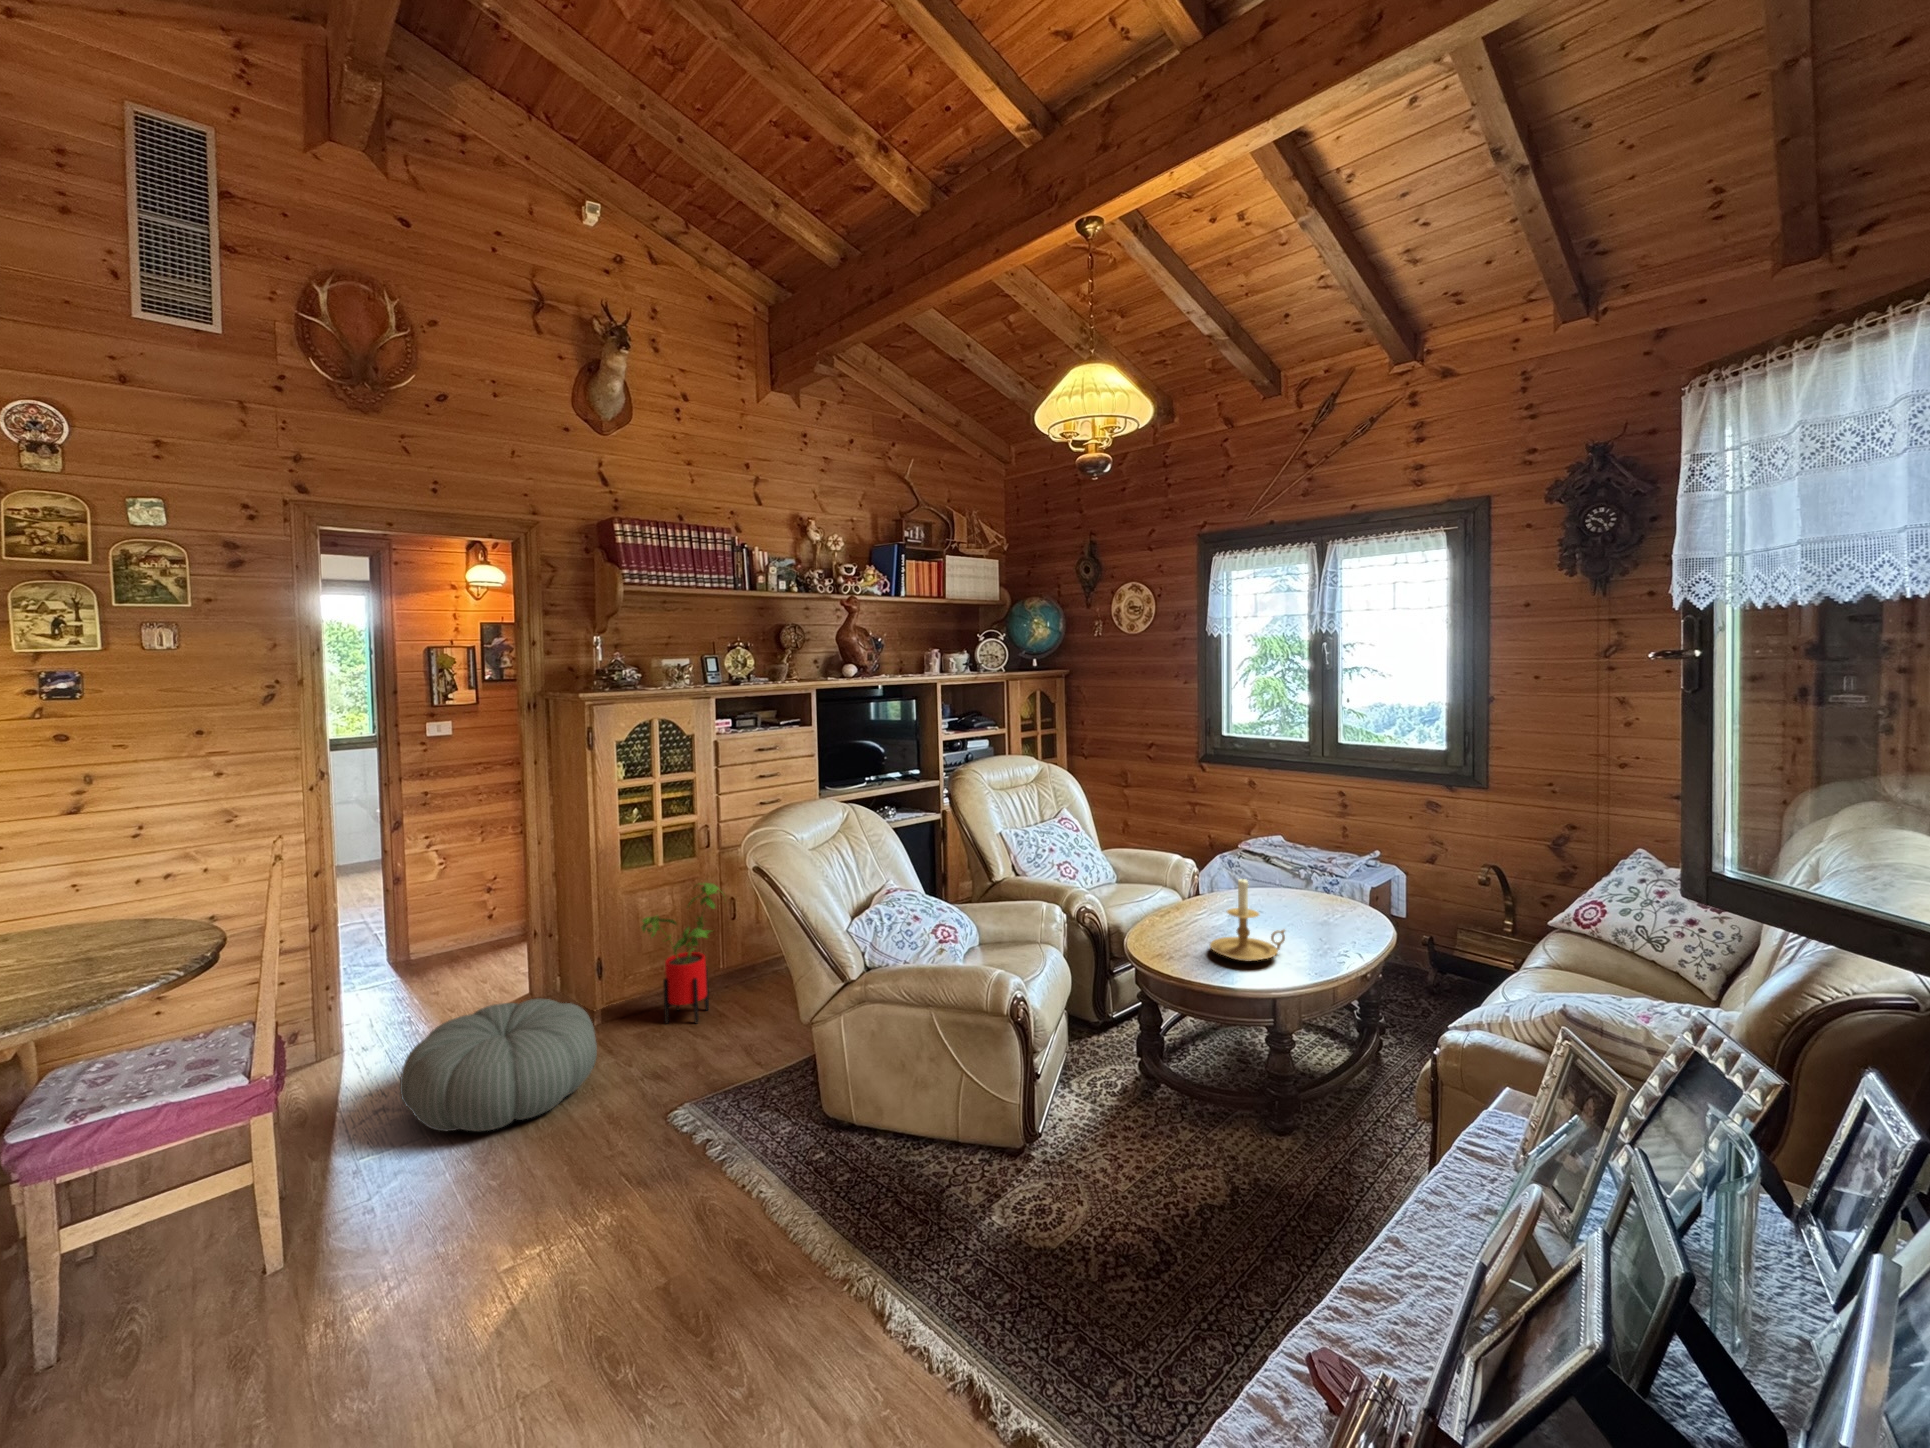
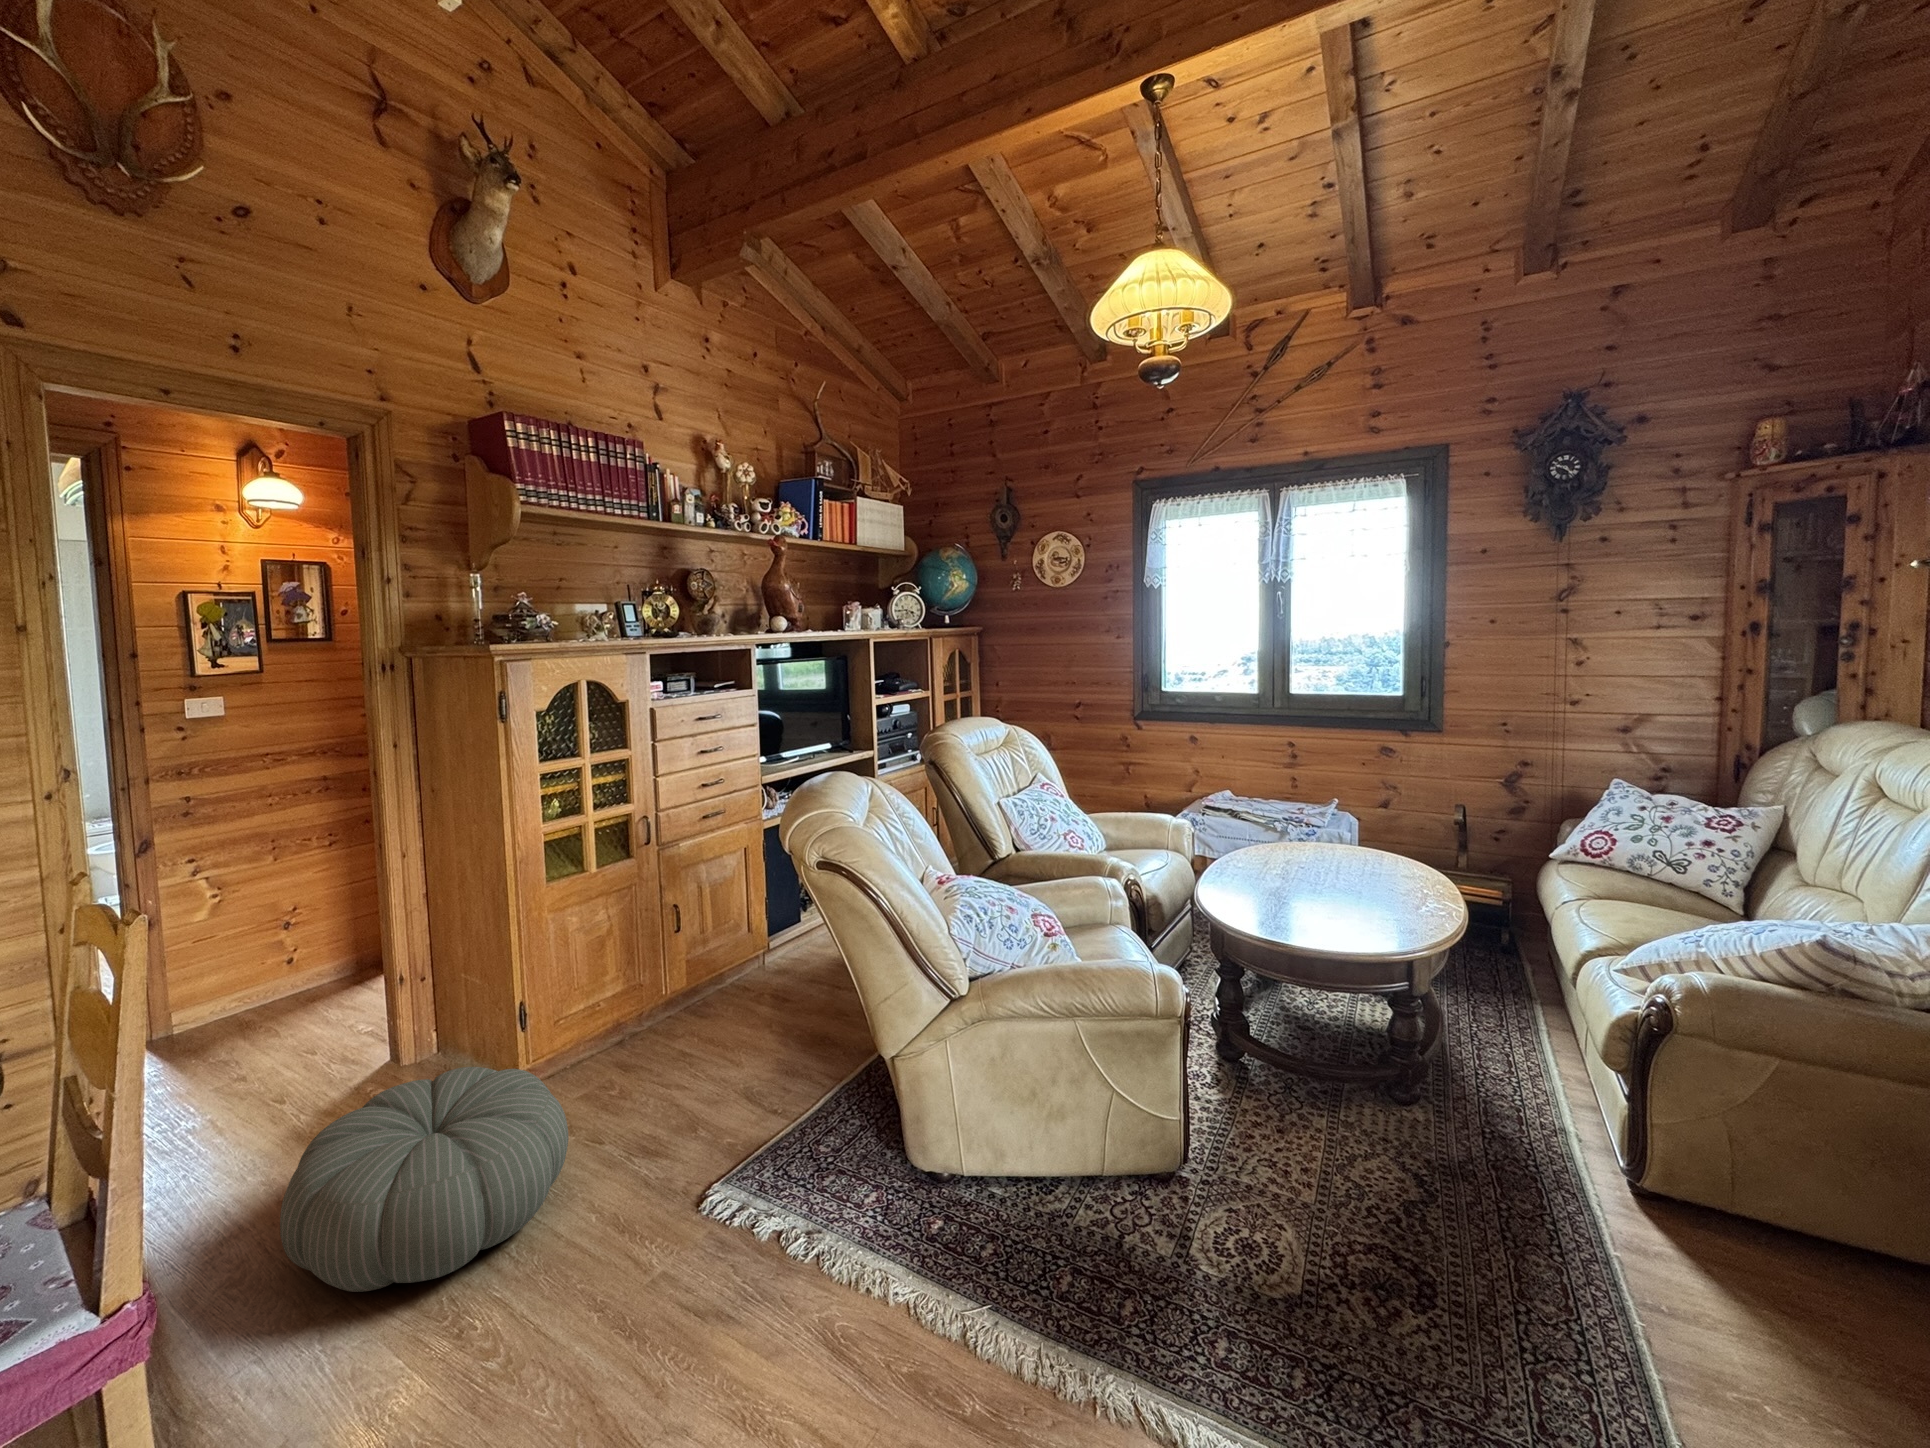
candle holder: present [1210,878,1285,961] -> none [1319,833,1399,924]
house plant: present [642,883,719,1023] -> none [574,887,680,1072]

